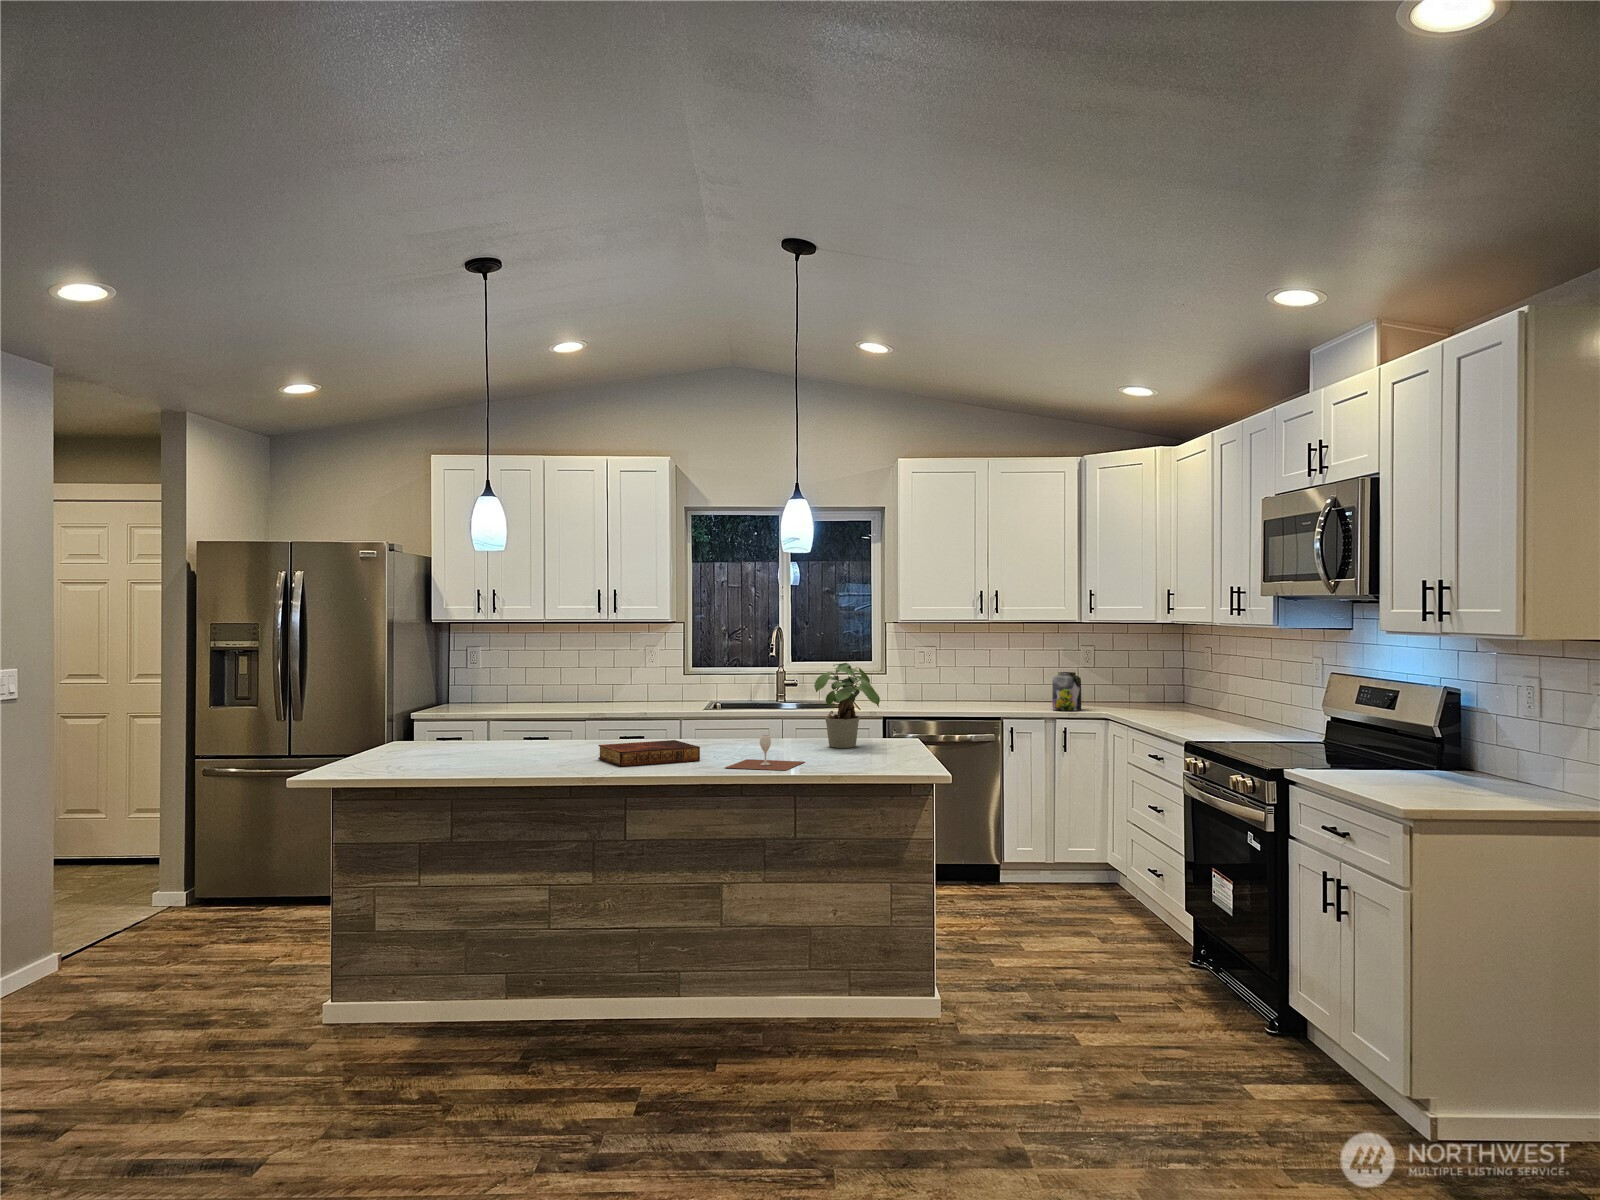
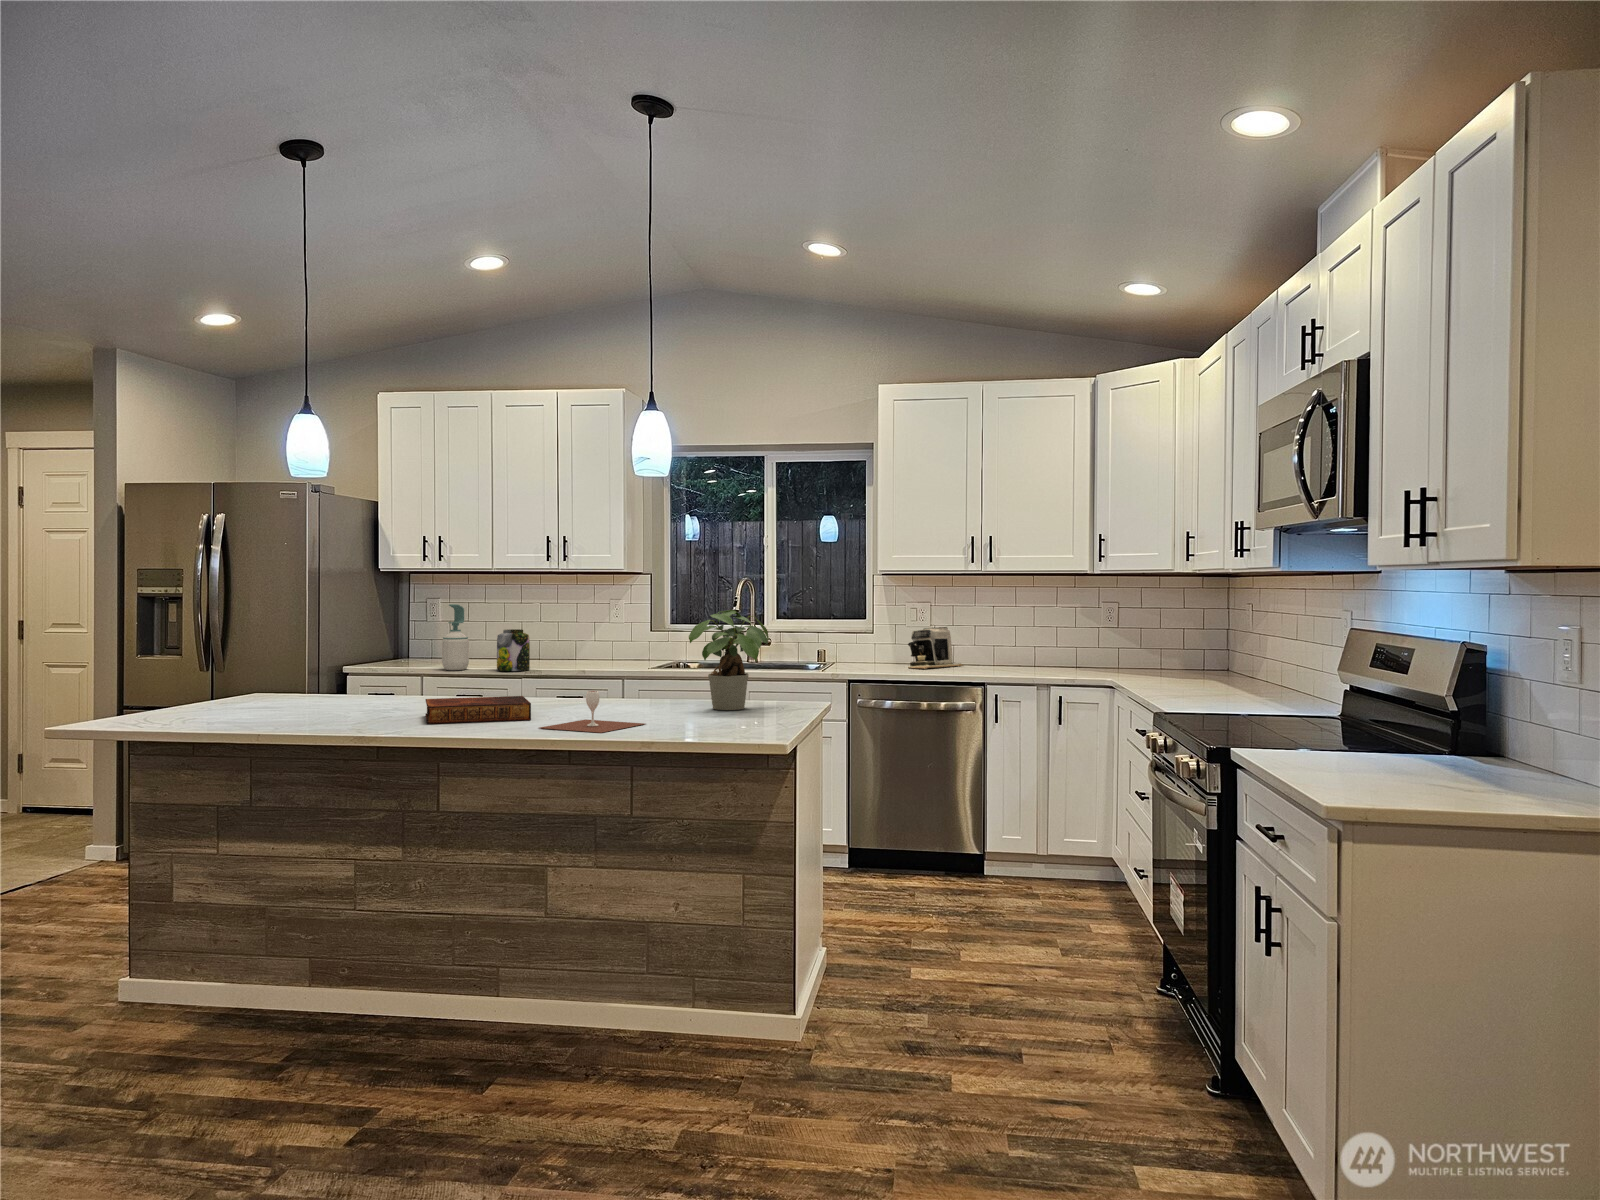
soap bottle: none [504,653,528,715] -> present [442,604,469,670]
coffee maker: none [920,667,969,705] -> present [908,627,963,669]
jar: present [1052,672,1081,711] -> present [497,629,530,671]

